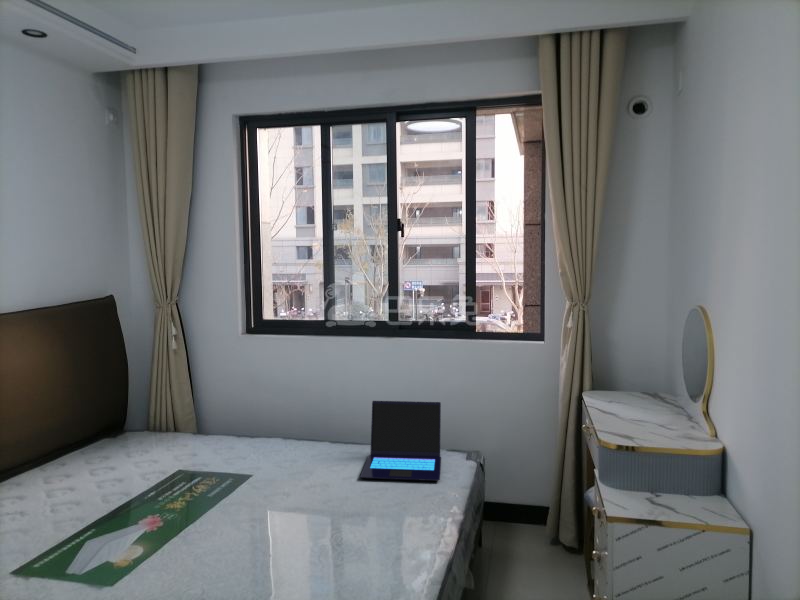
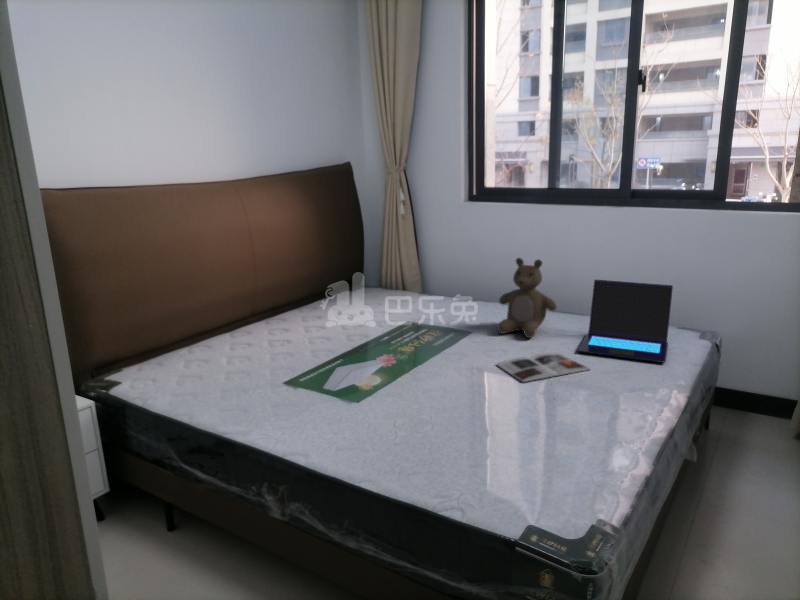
teddy bear: none [281,385,339,467] -> present [498,258,557,338]
magazine: none [278,482,372,526] -> present [497,353,589,382]

